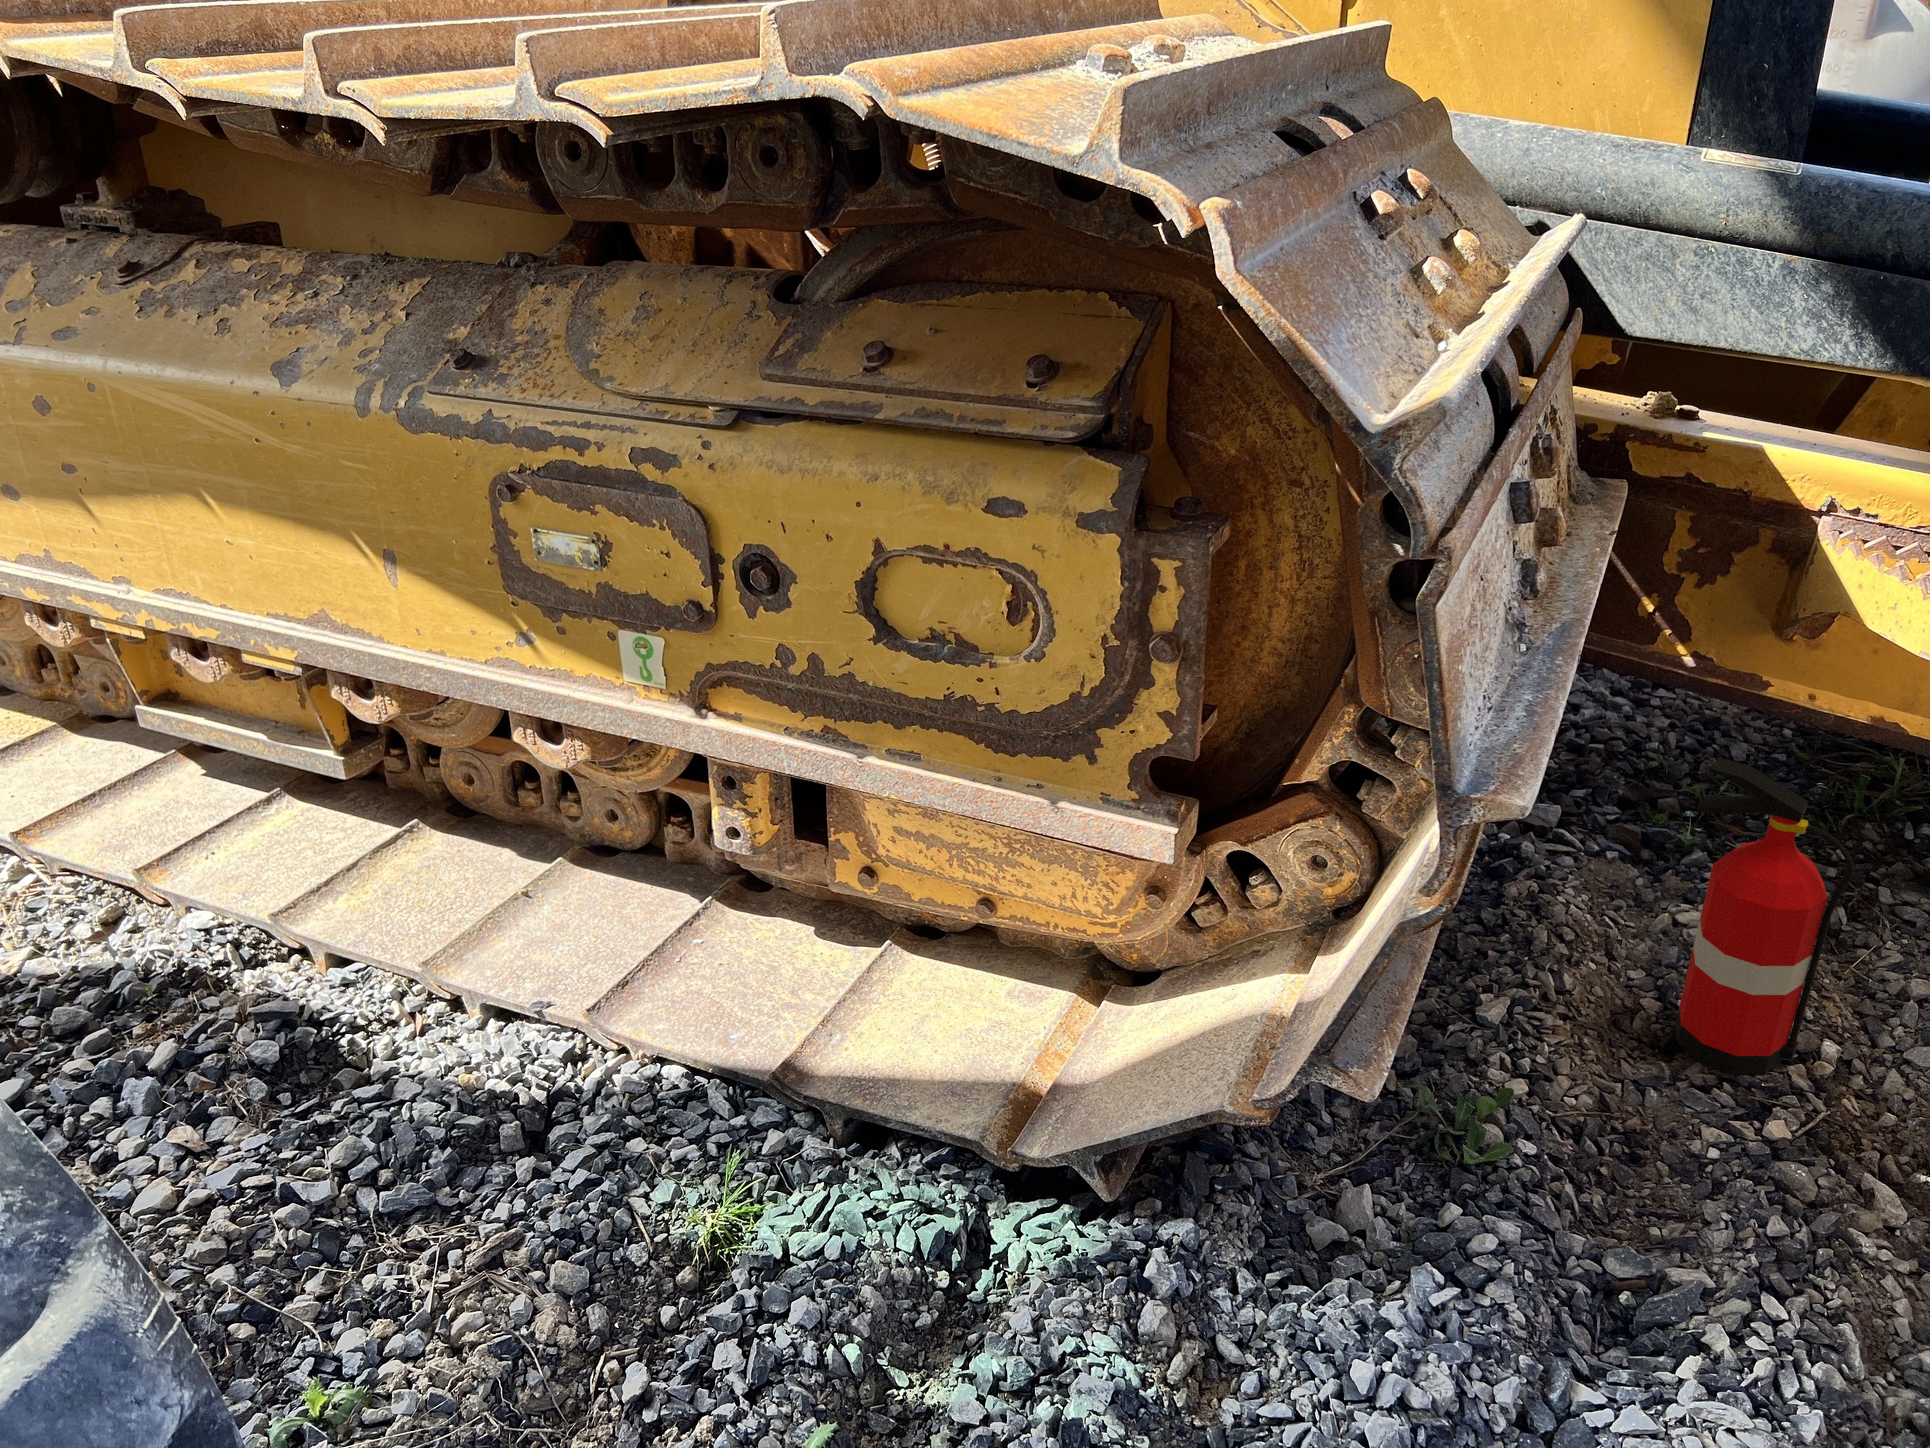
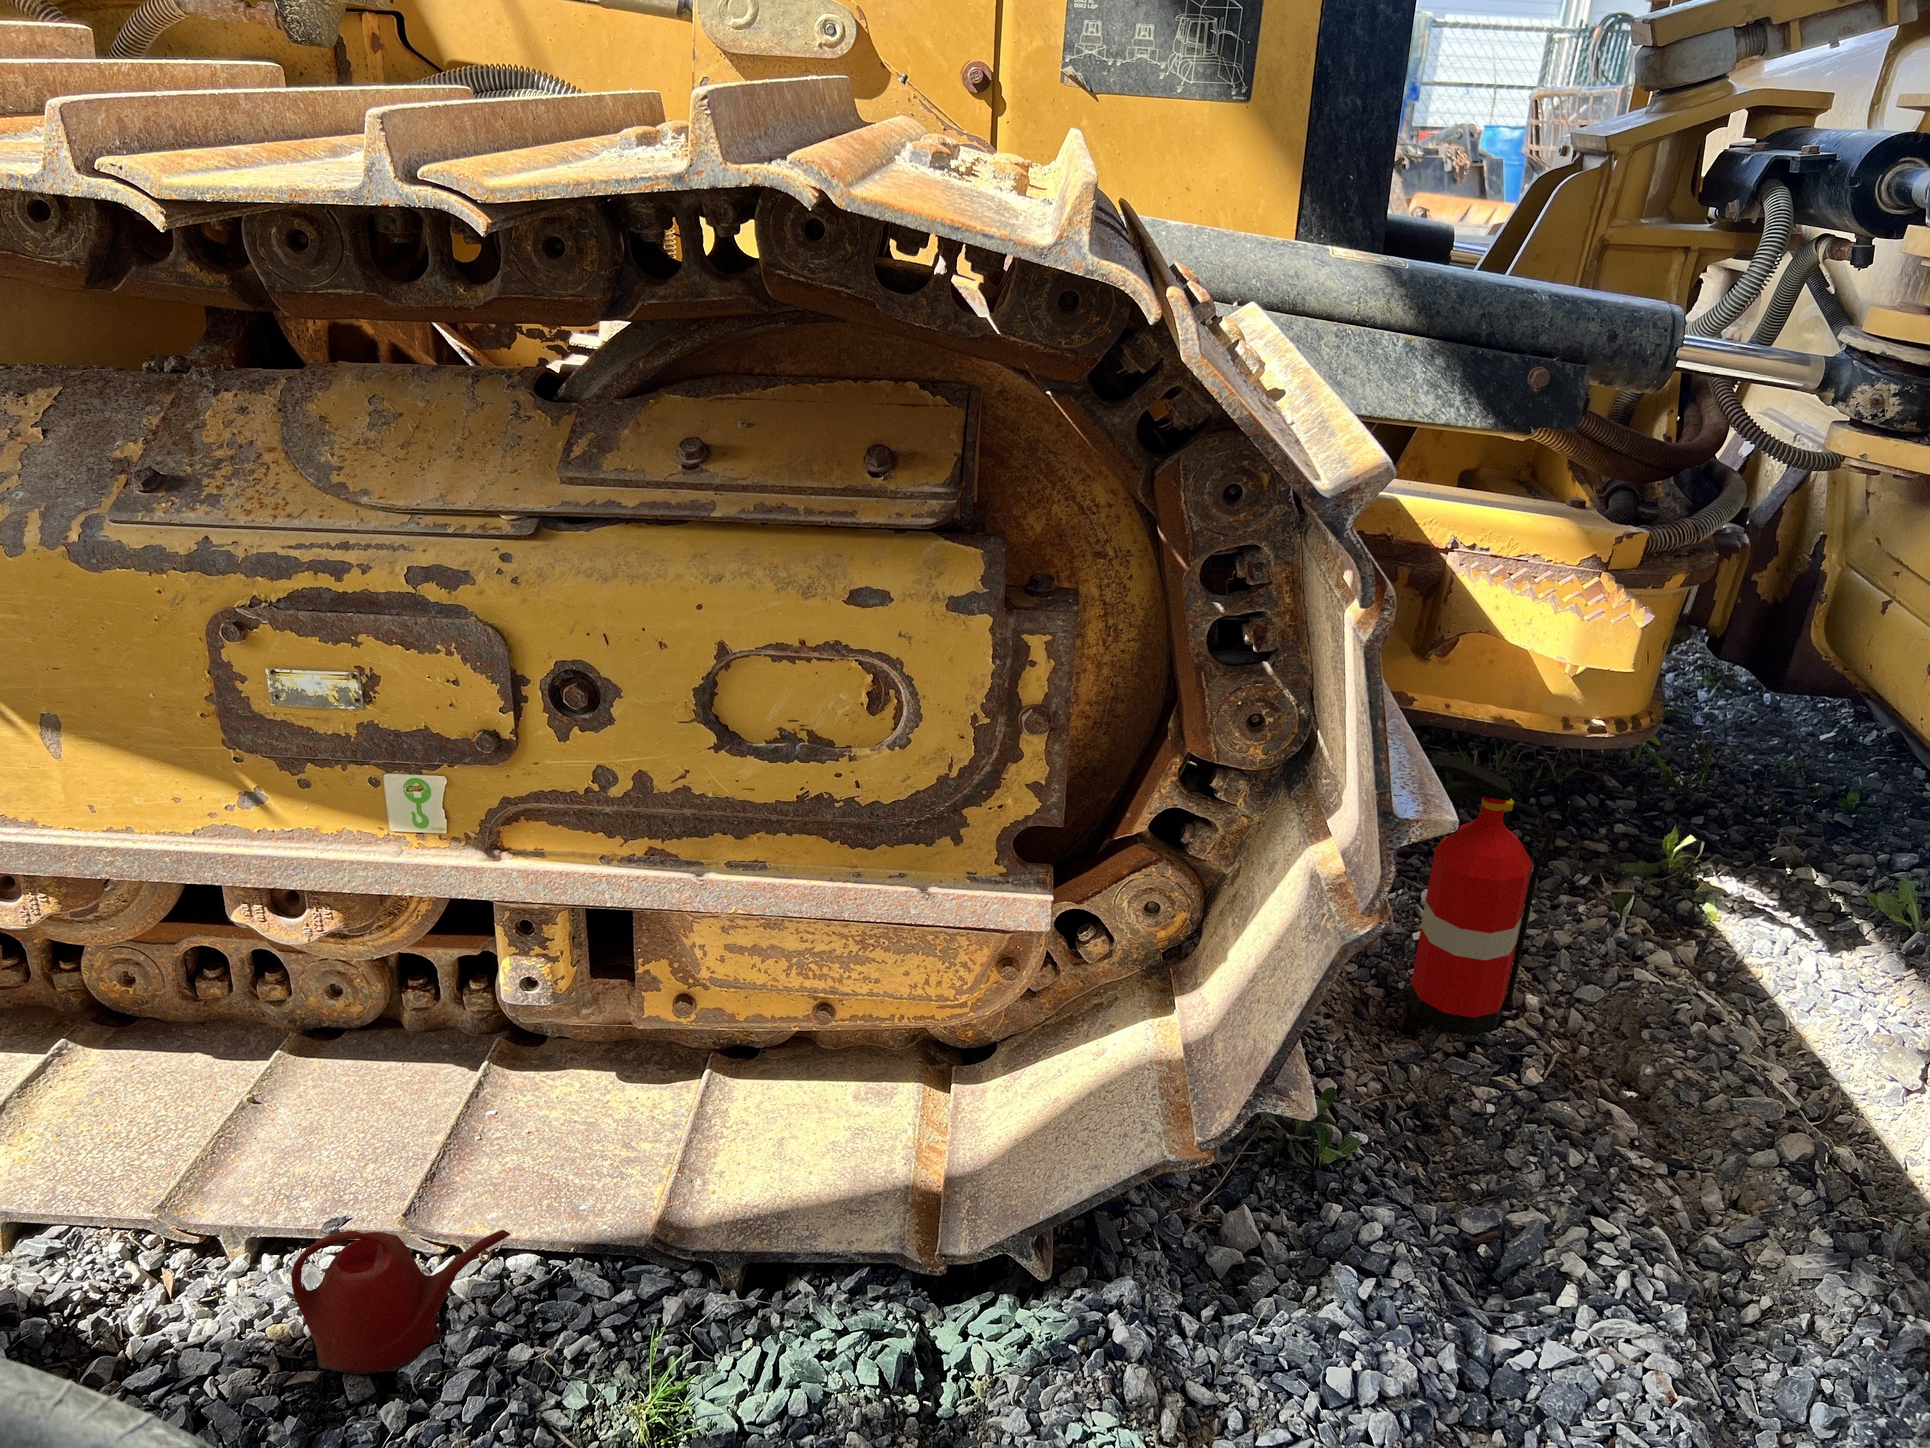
watering can: none [467,1006,638,1134] -> present [291,1229,511,1374]

